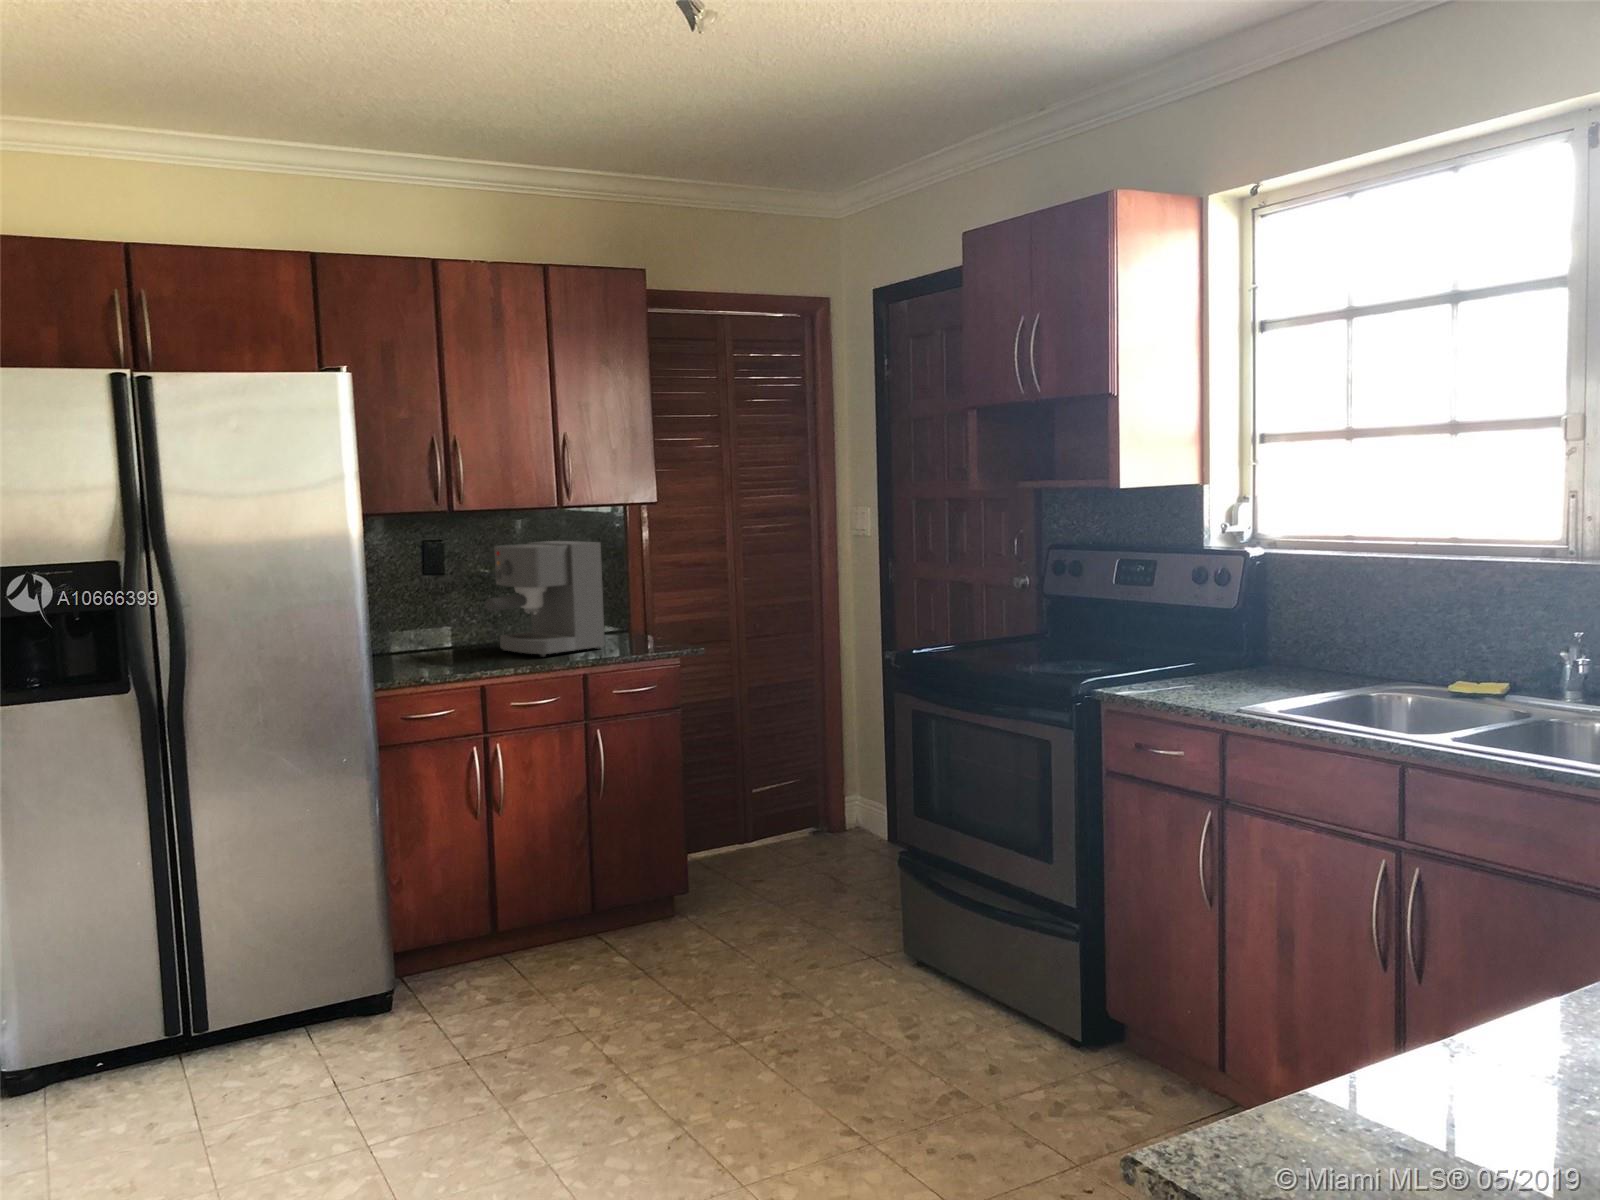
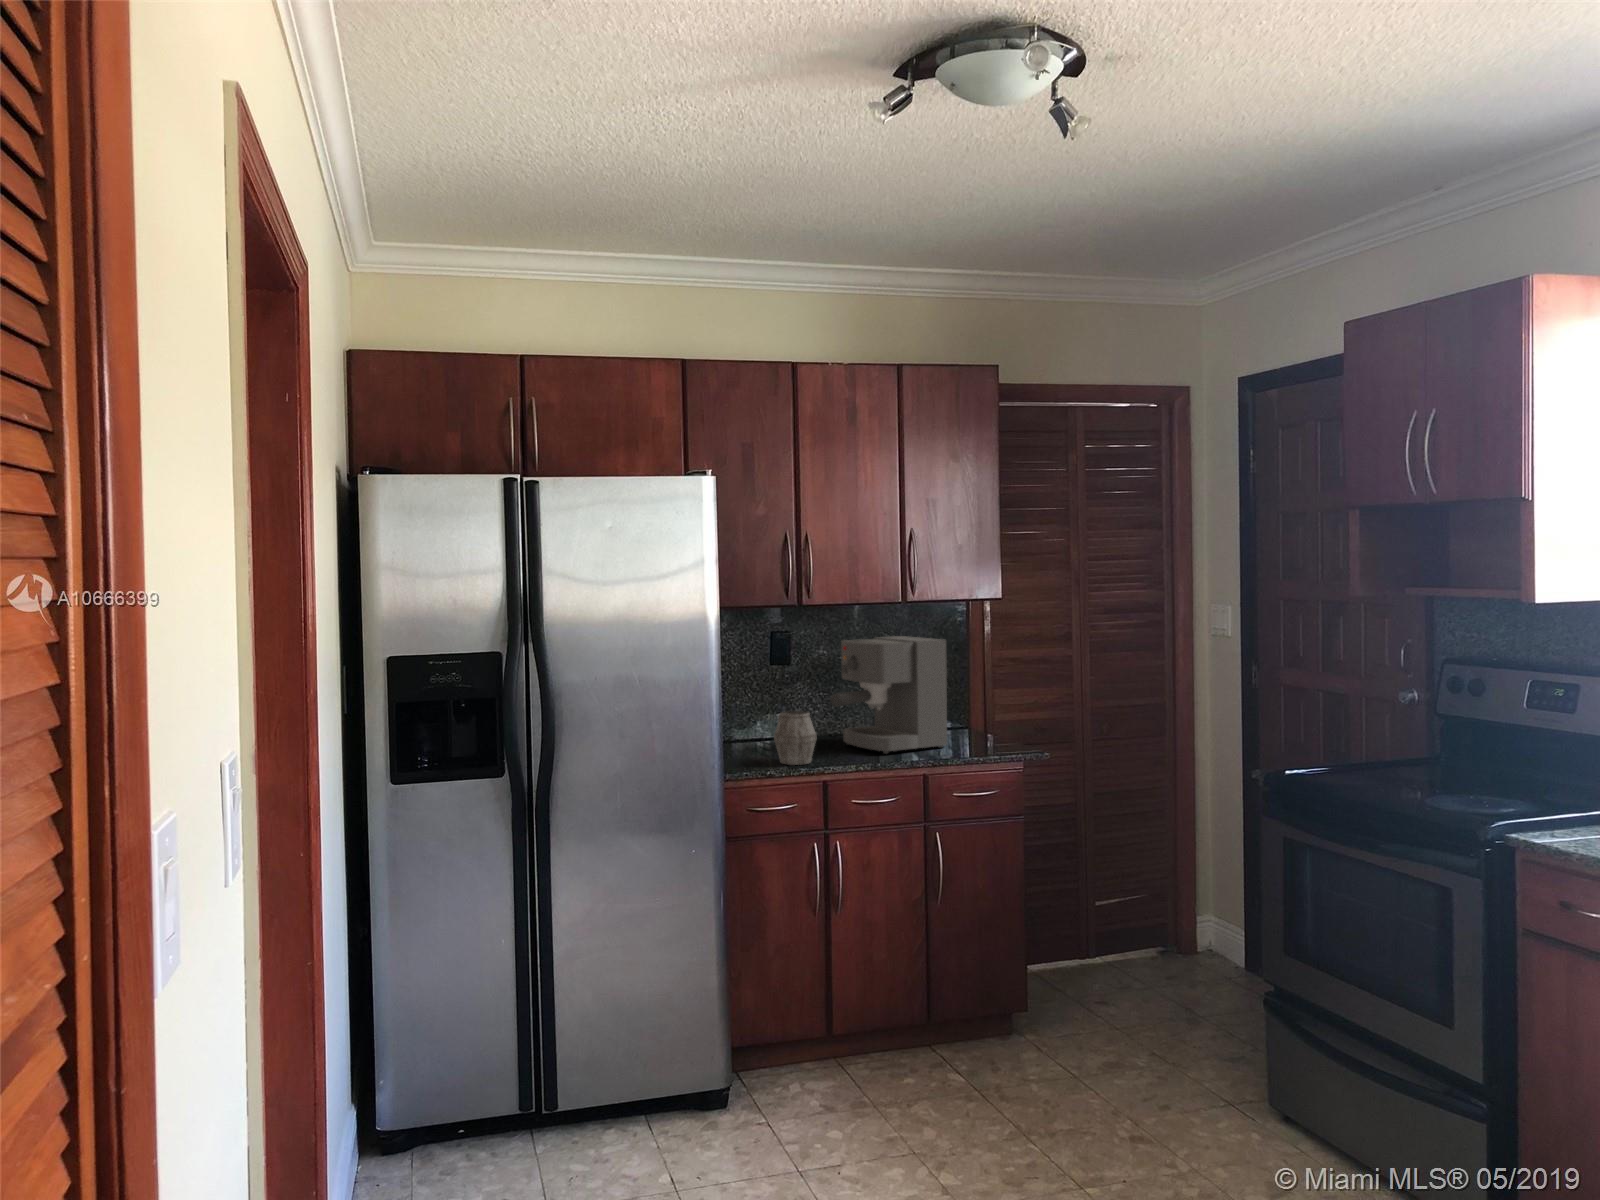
mug: none [427,617,471,671] -> present [774,711,817,765]

